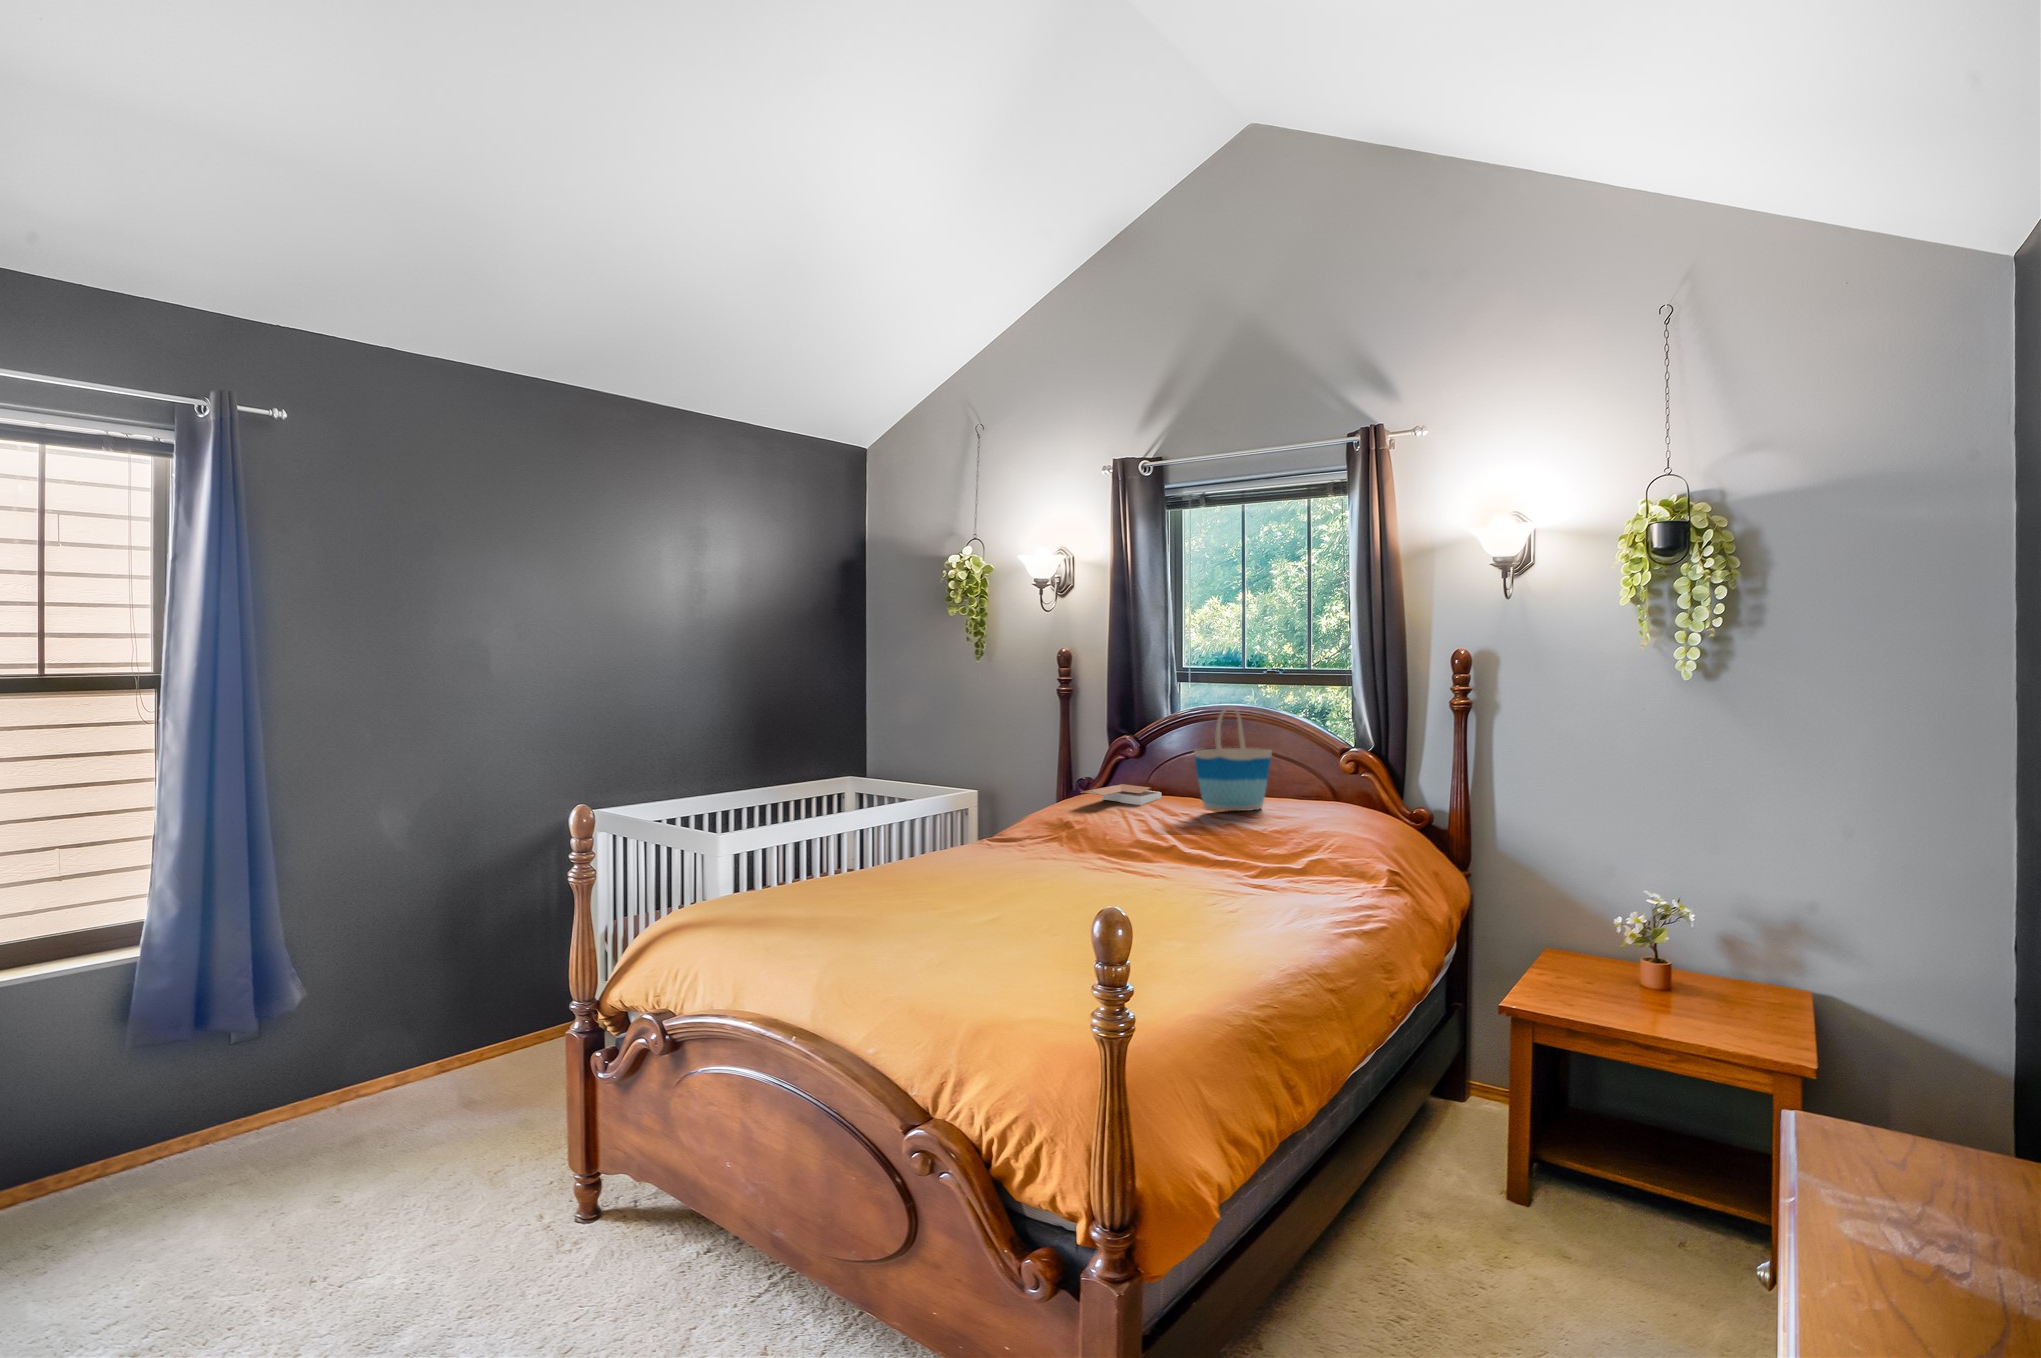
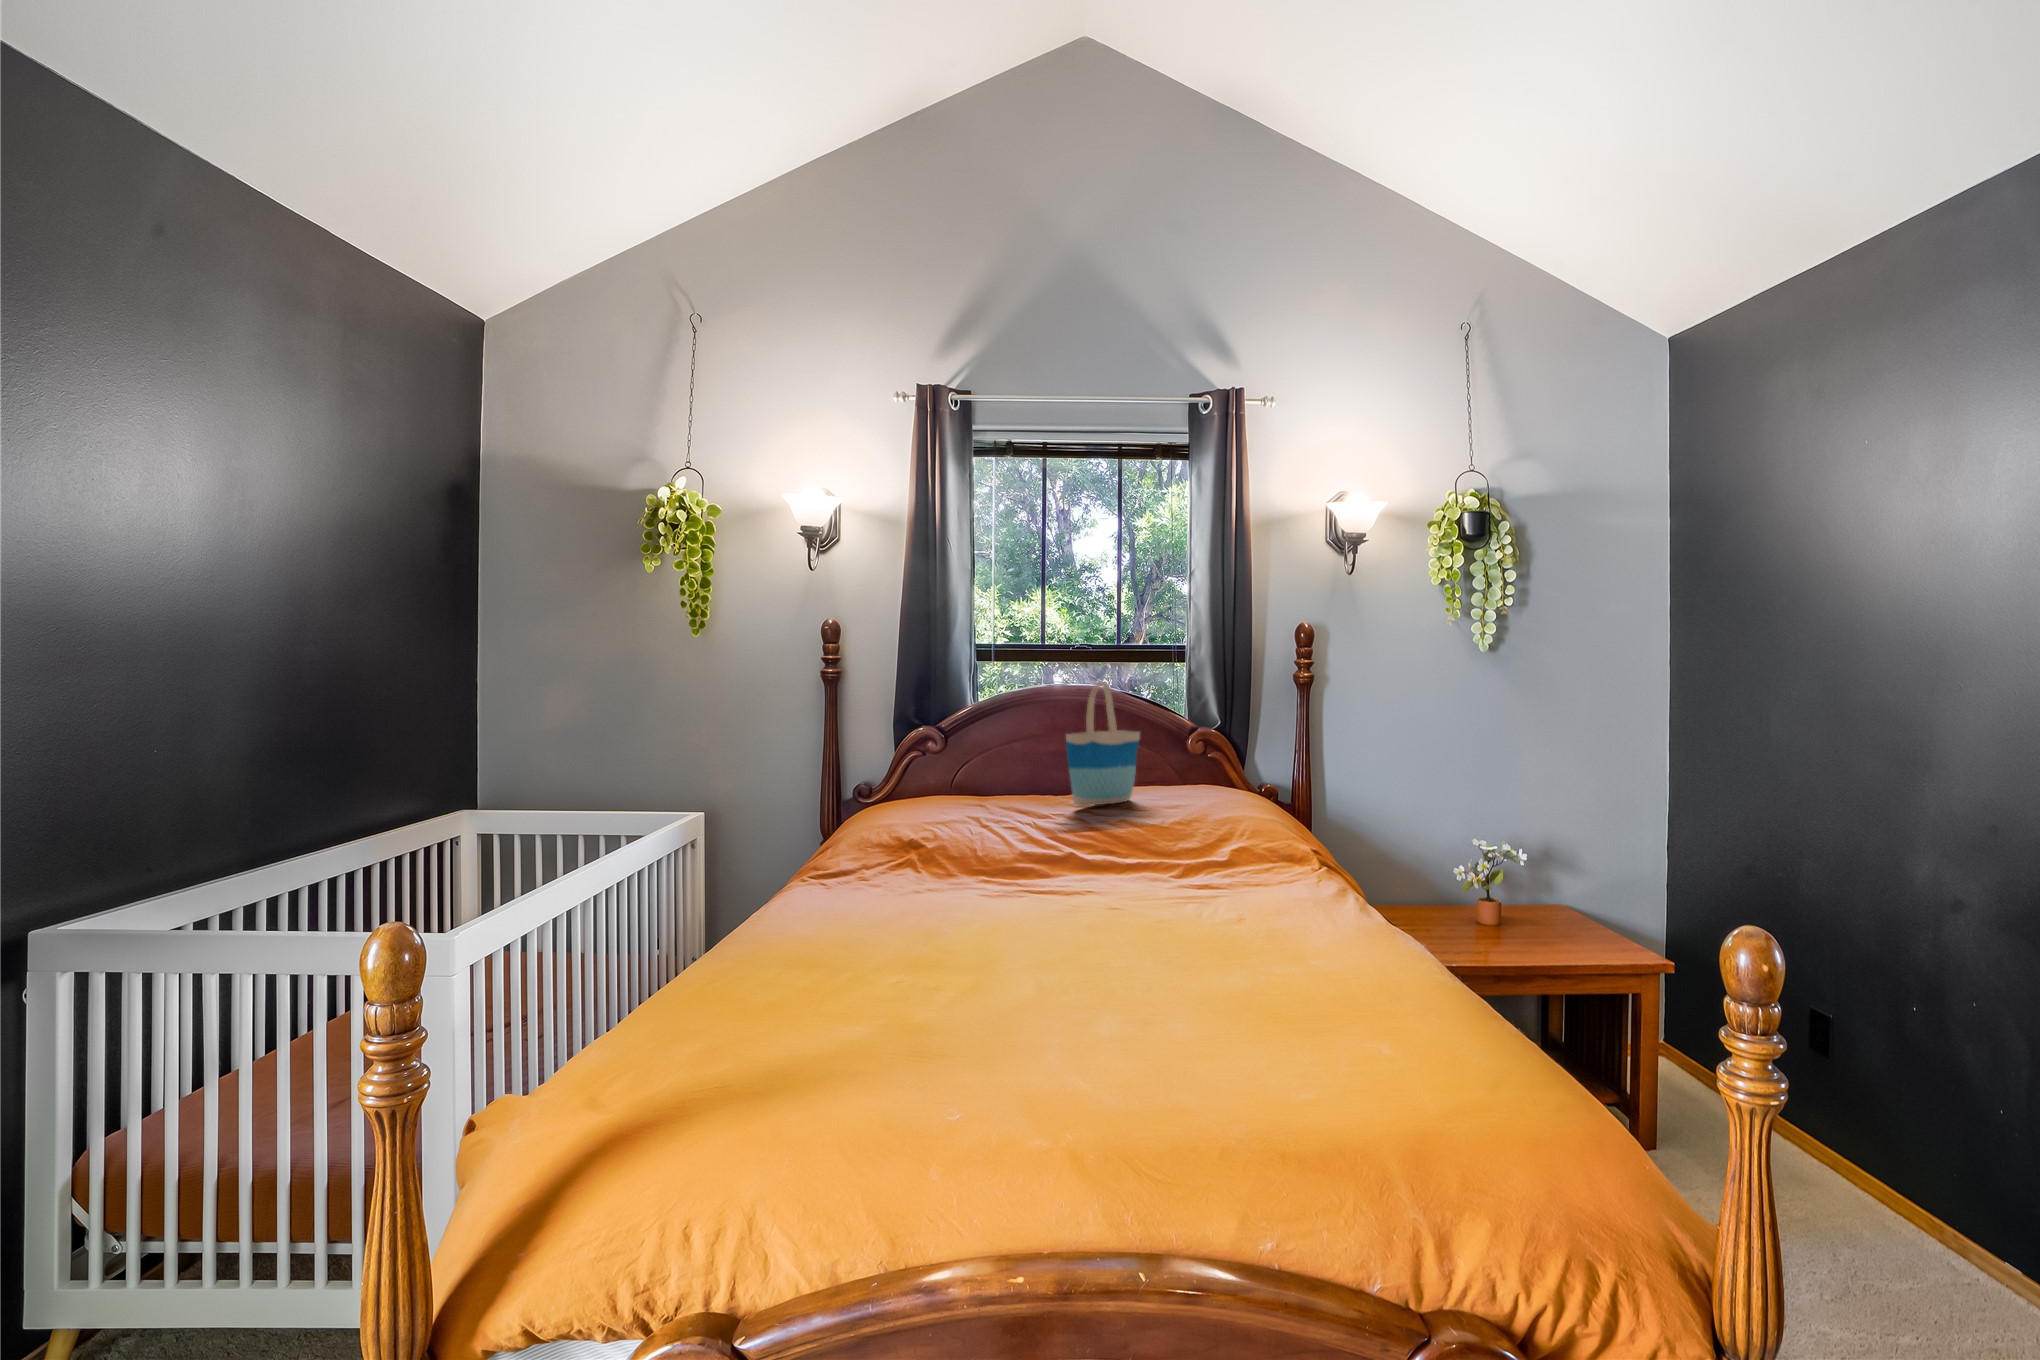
book: present [1081,784,1162,805] -> none [902,785,989,809]

